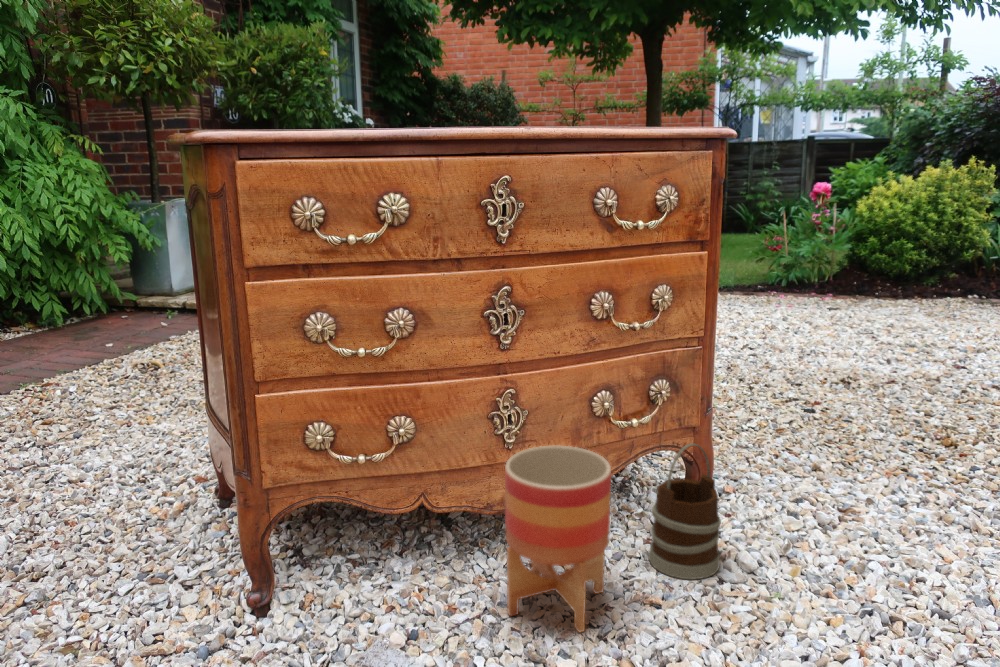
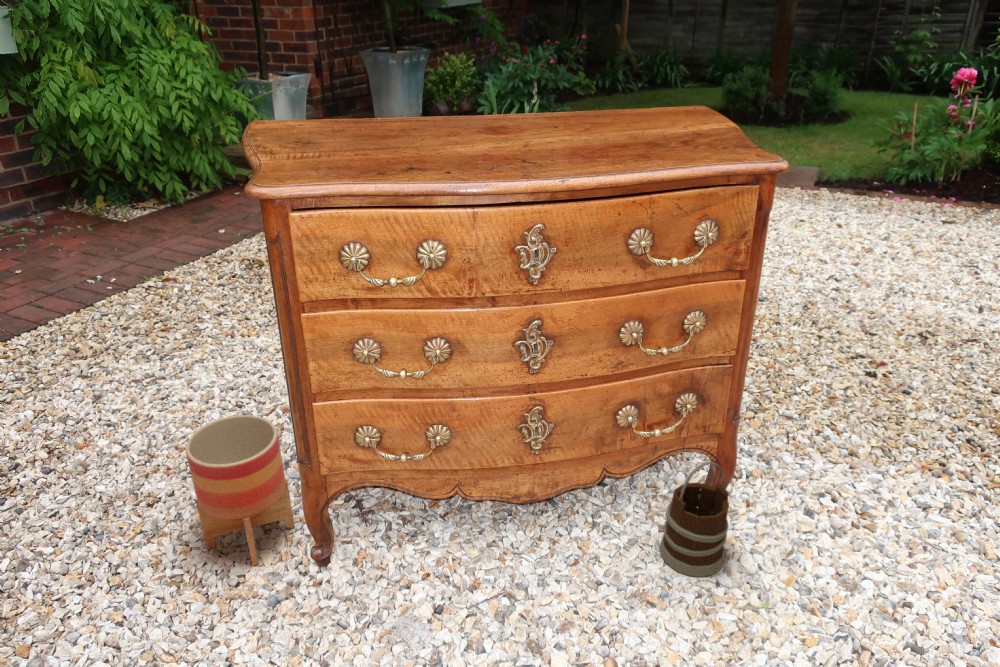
planter: present [505,446,611,632] -> present [186,415,295,565]

